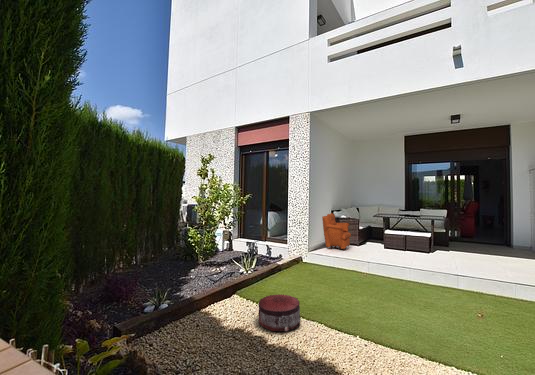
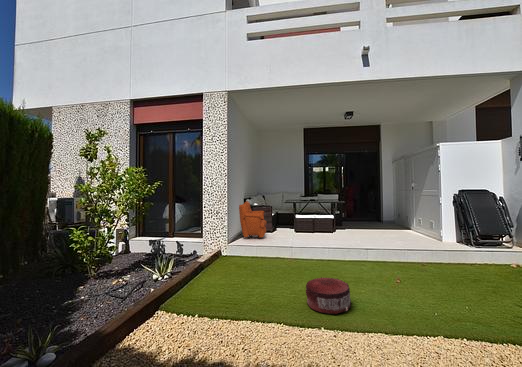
pouf: present [258,294,300,331] -> present [306,277,351,314]

